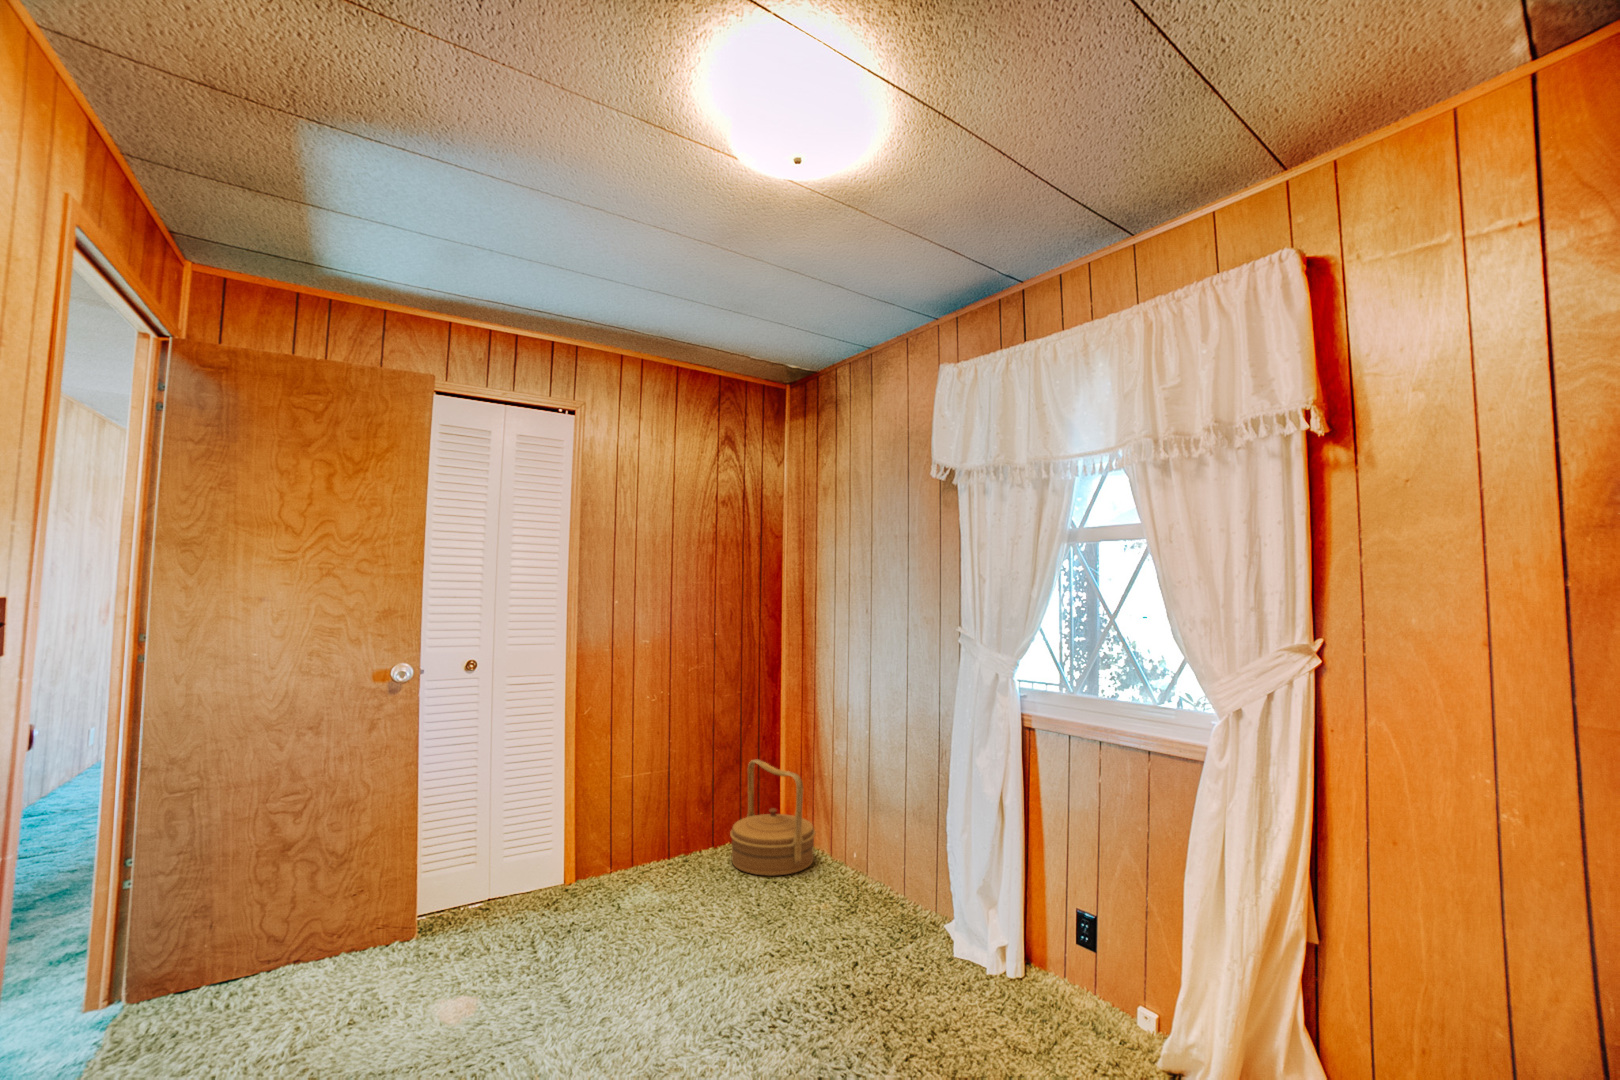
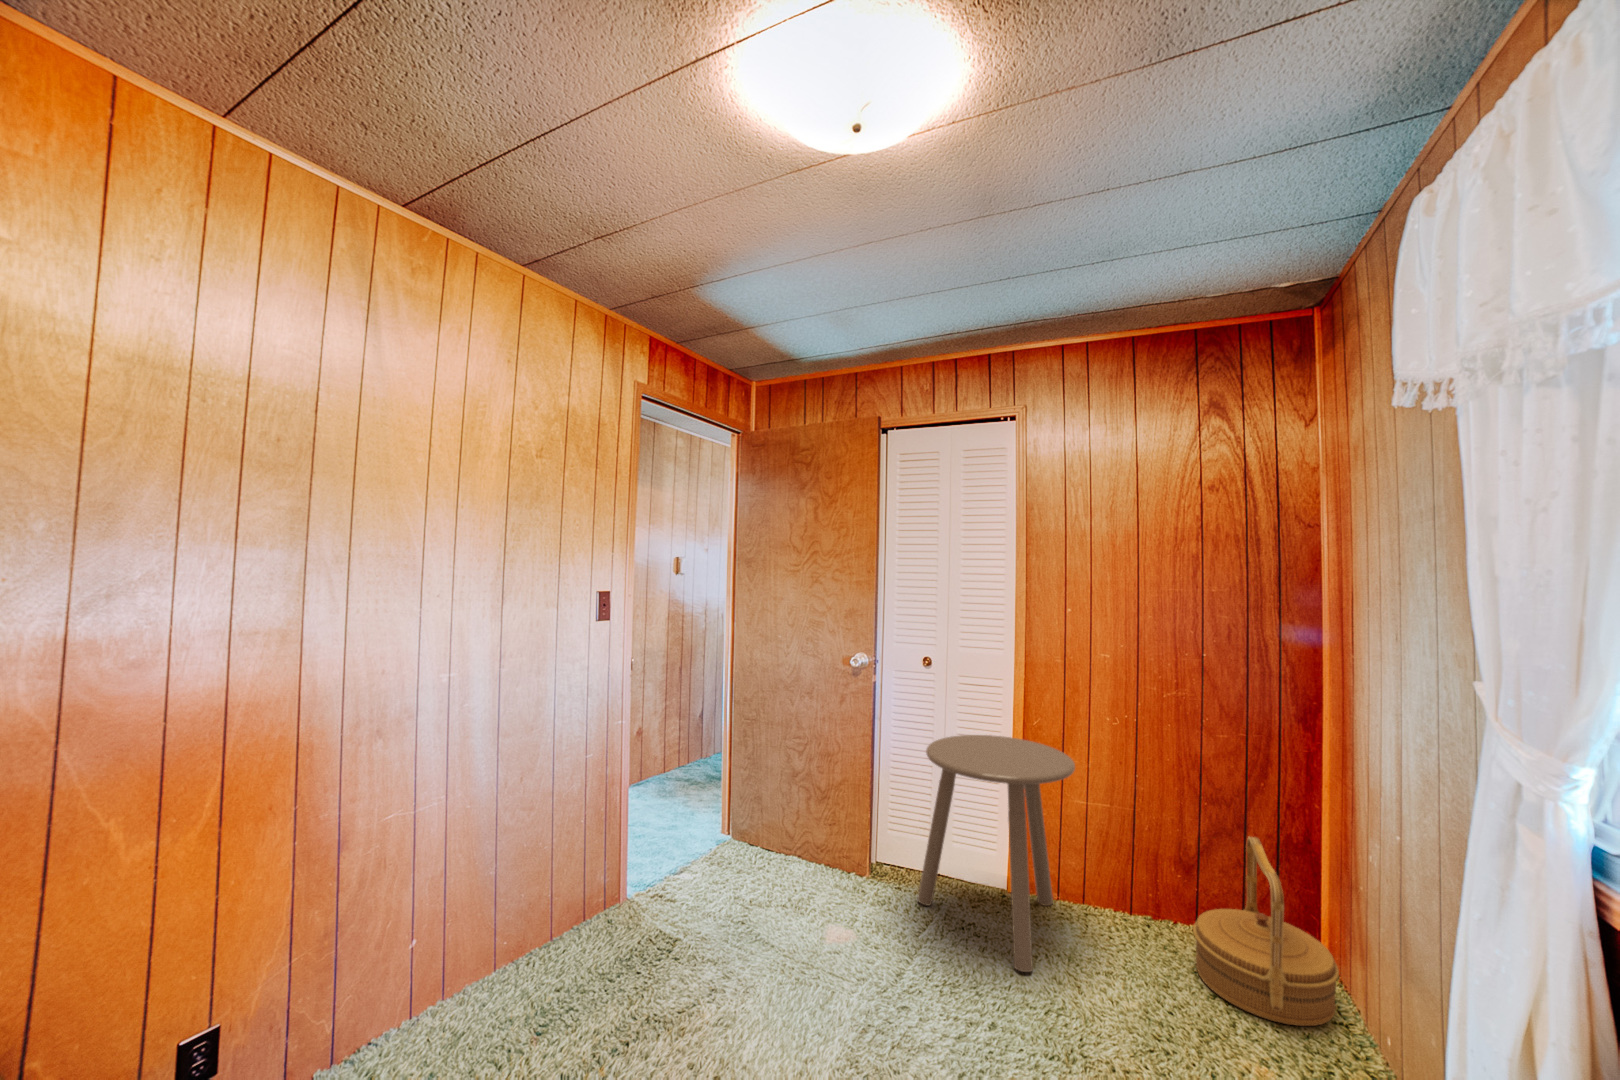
side table: none [502,728,665,928] -> present [917,735,1075,972]

